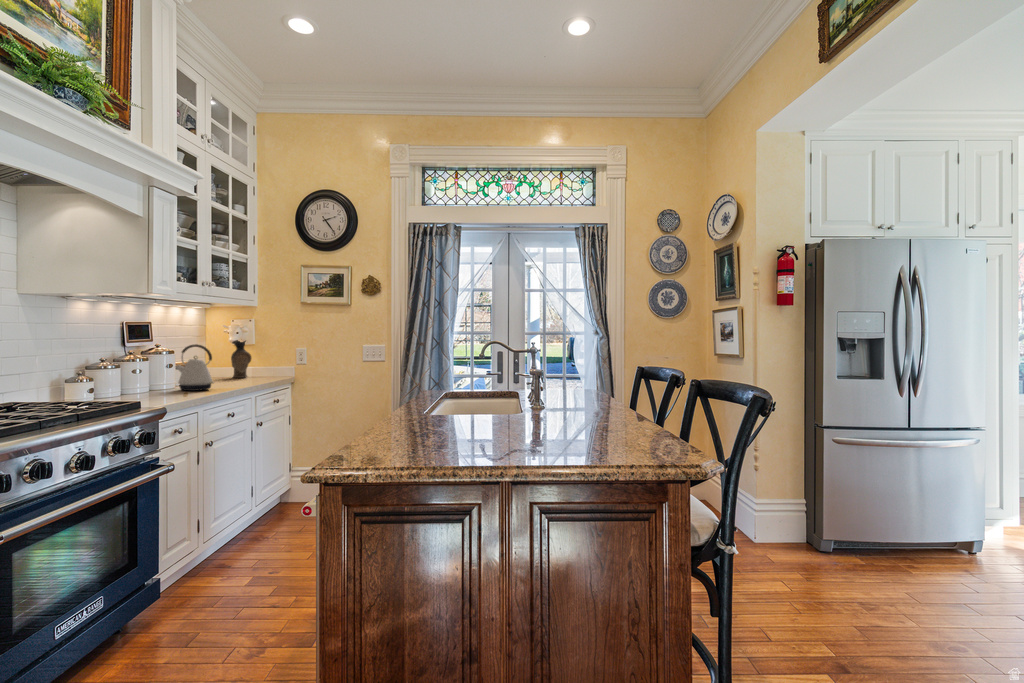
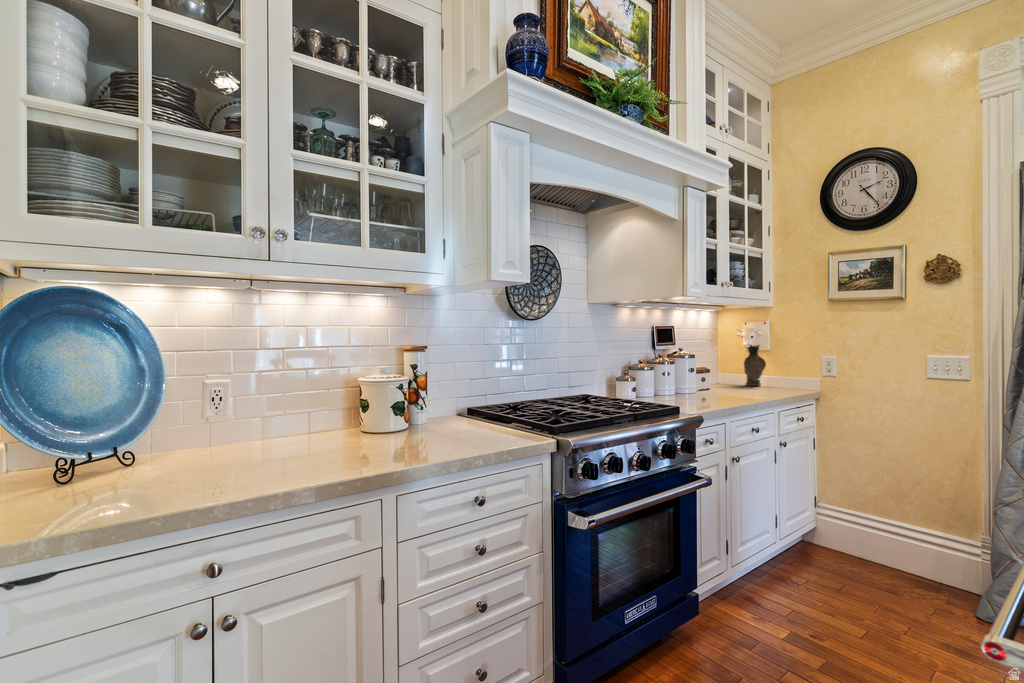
kettle: present [176,344,214,391] -> none [698,348,737,398]

